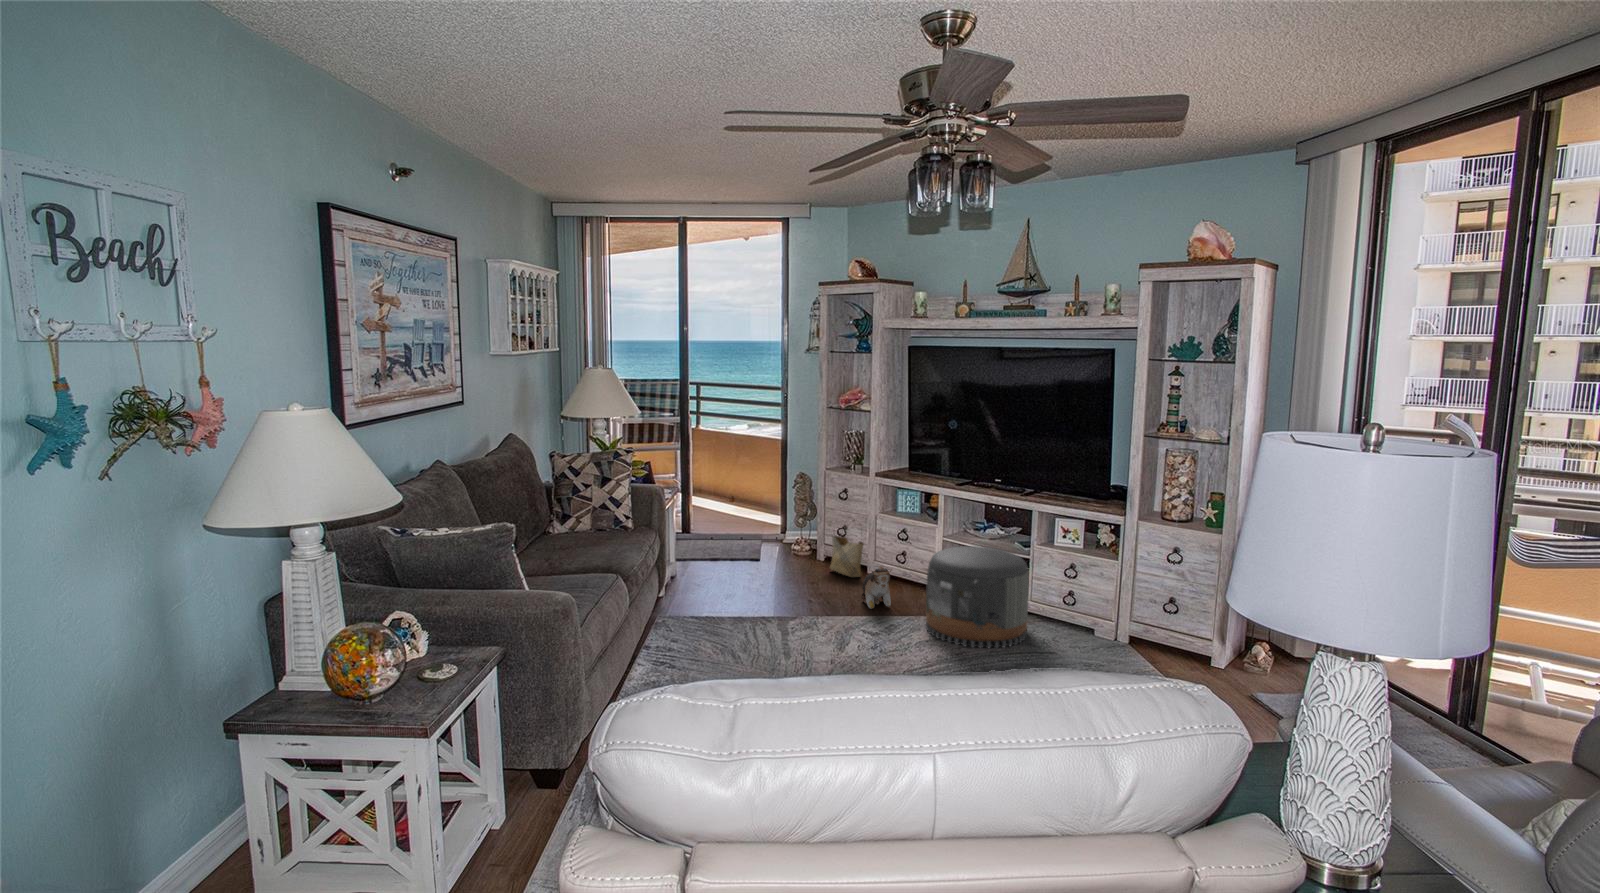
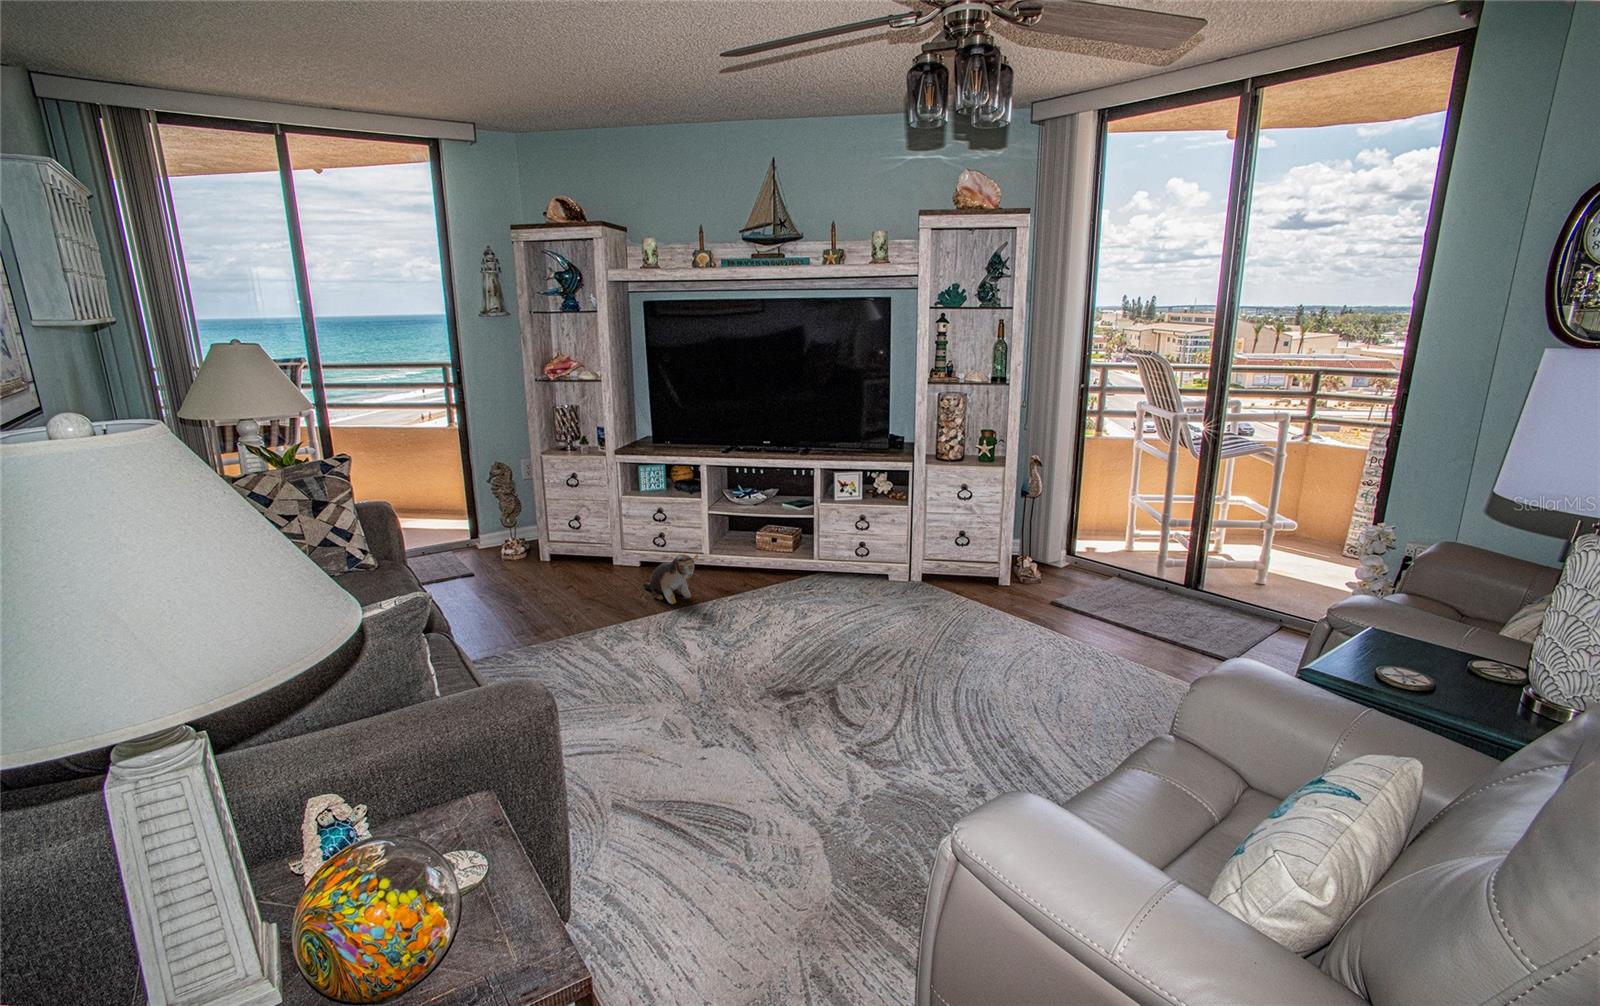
woven basket: present [830,530,864,577] -> none [572,507,618,574]
pouf: present [926,546,1029,648] -> none [743,515,848,621]

